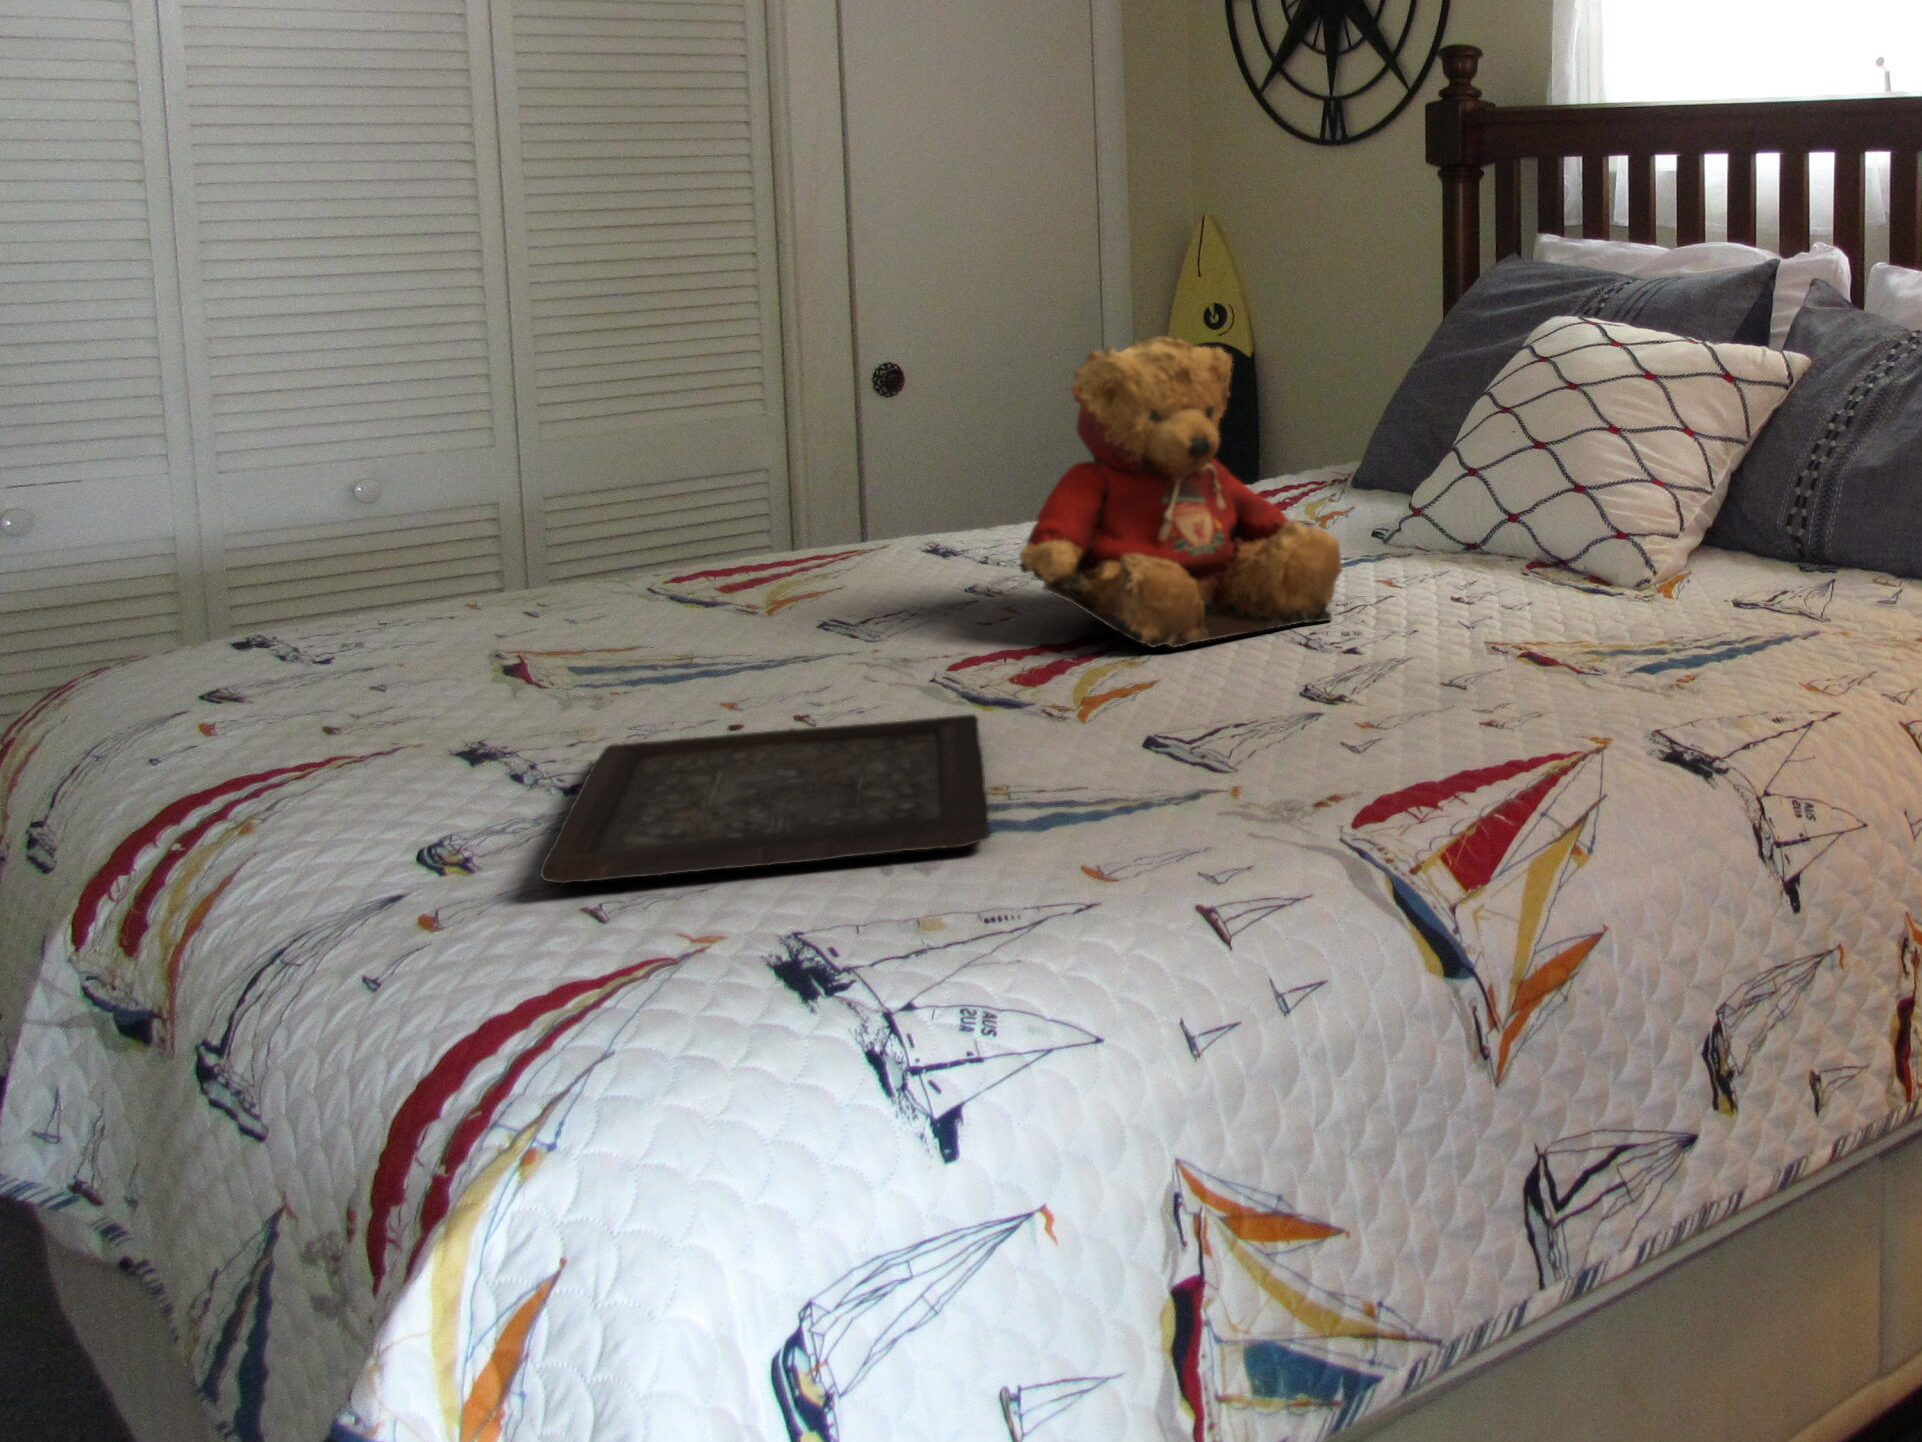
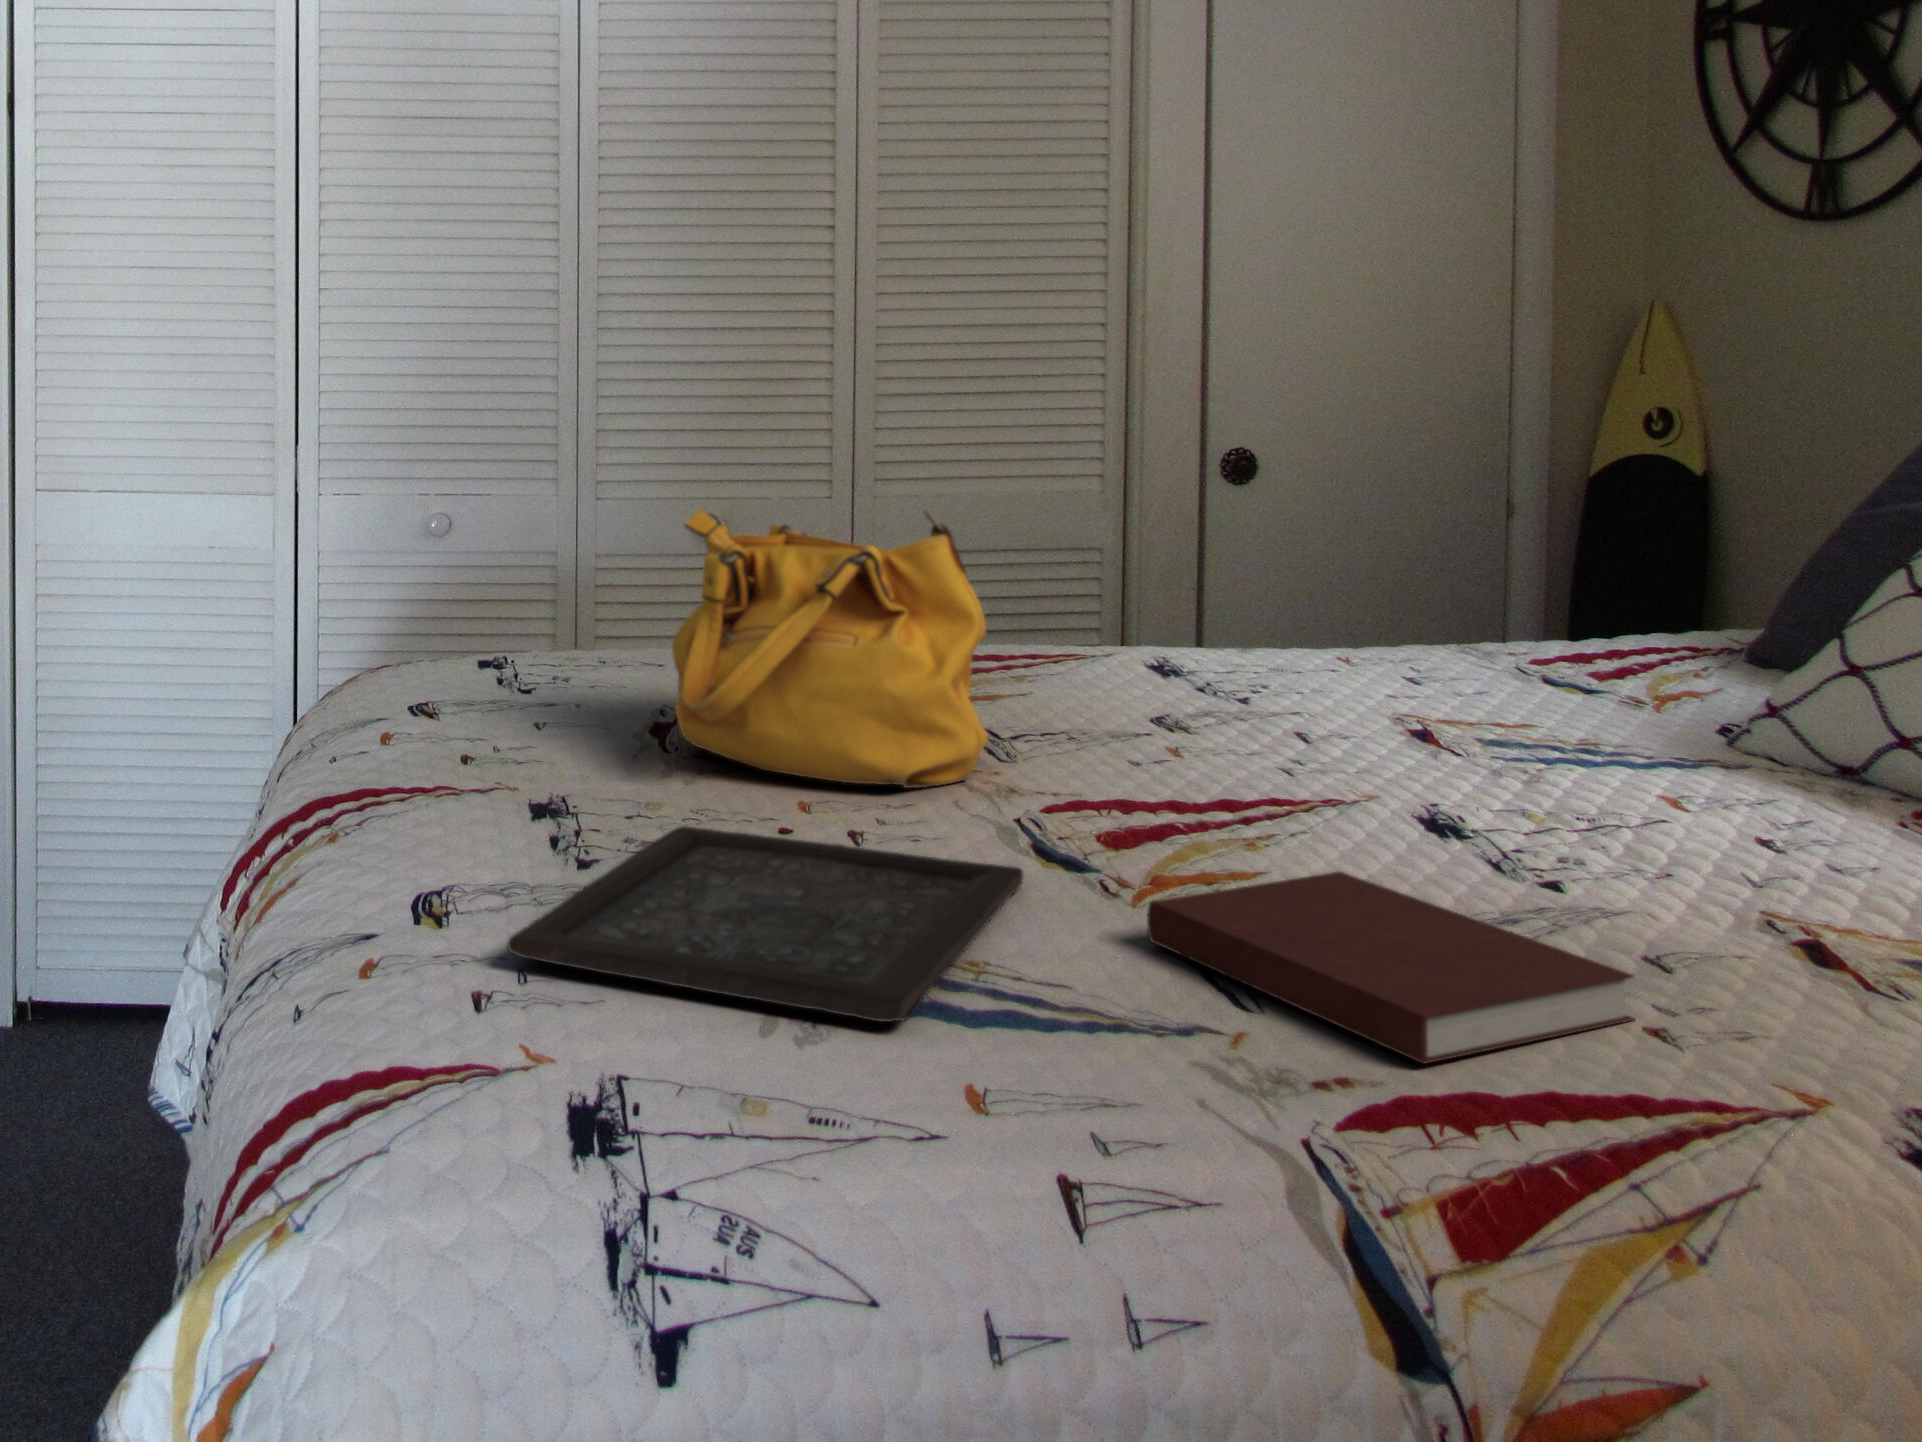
teddy bear: present [1020,336,1343,647] -> none [1165,462,1582,832]
handbag: none [495,403,858,688] -> present [672,509,988,788]
notebook: none [1119,665,1471,775] -> present [1147,872,1634,1064]

